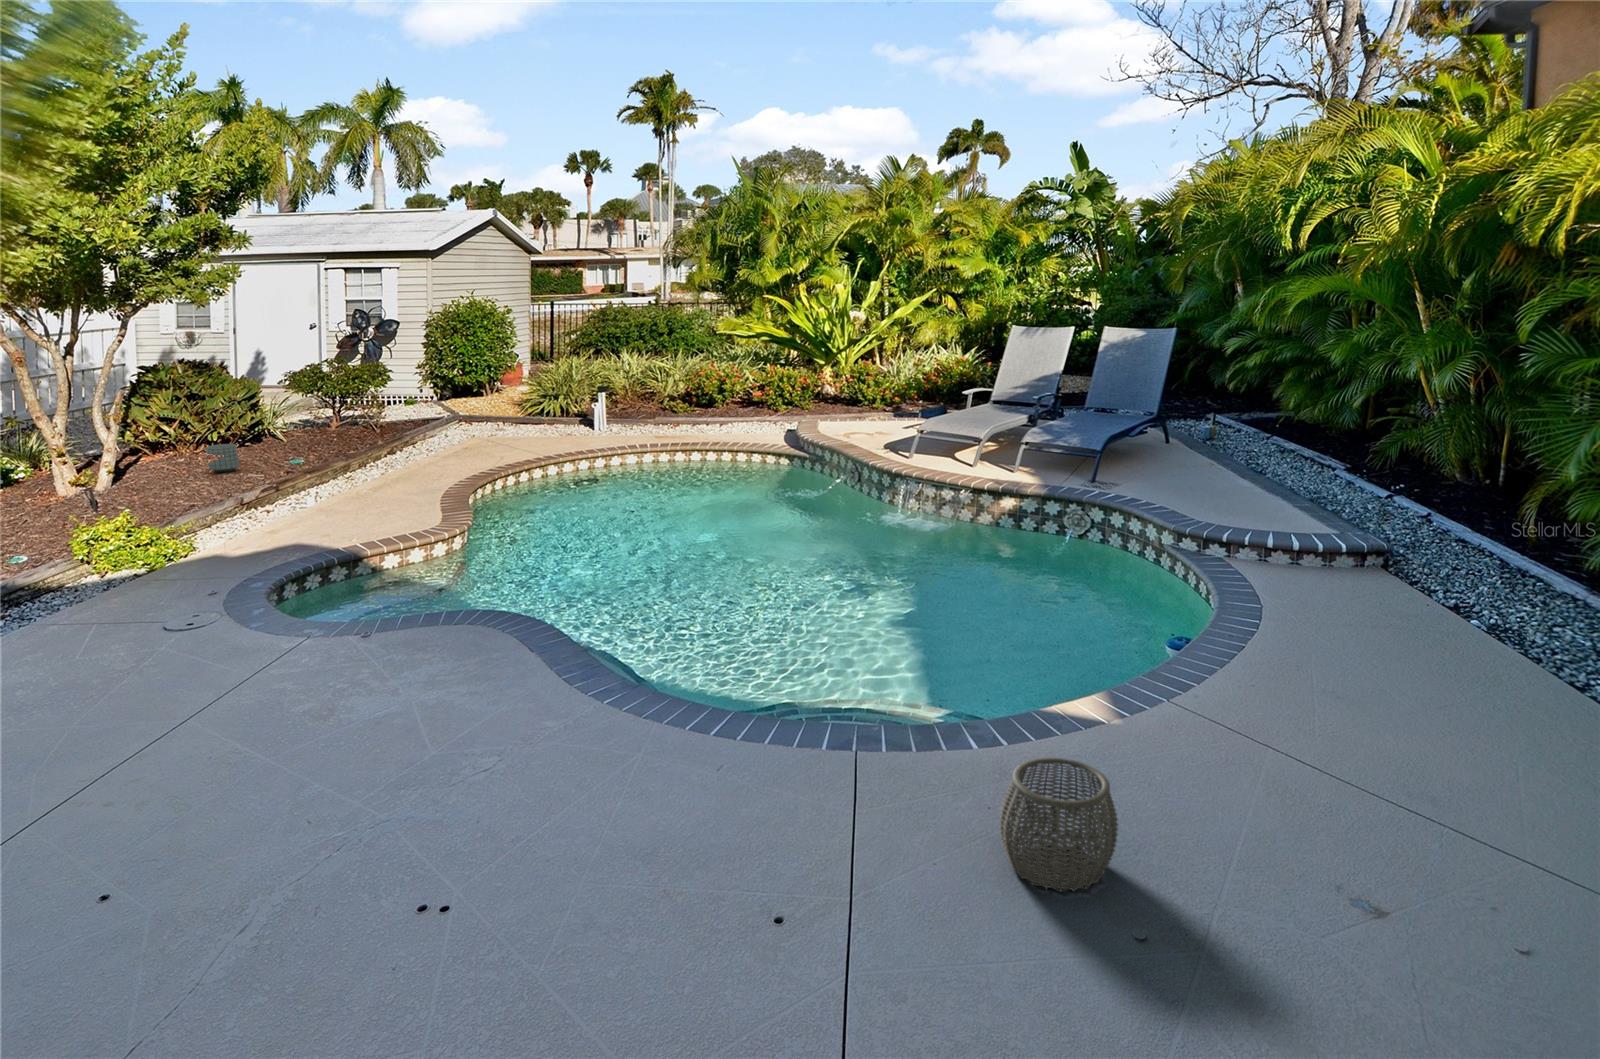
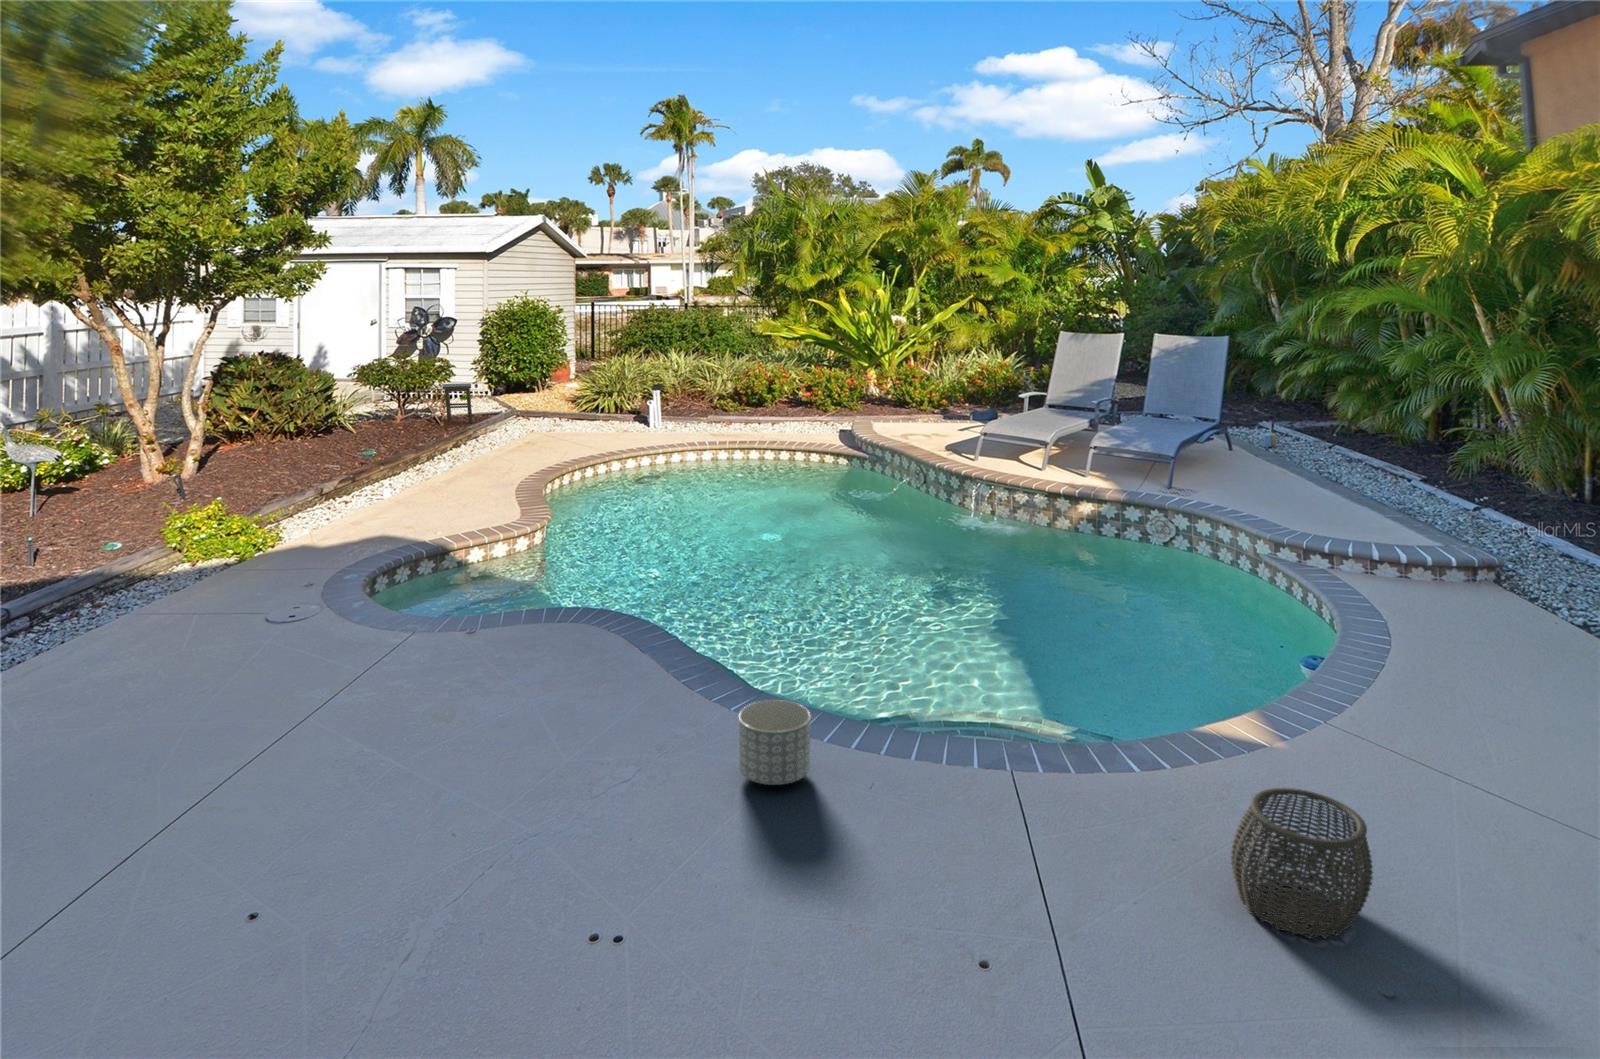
stool: none [378,388,411,430] -> present [442,383,472,424]
planter: present [206,444,240,473] -> present [739,700,811,785]

